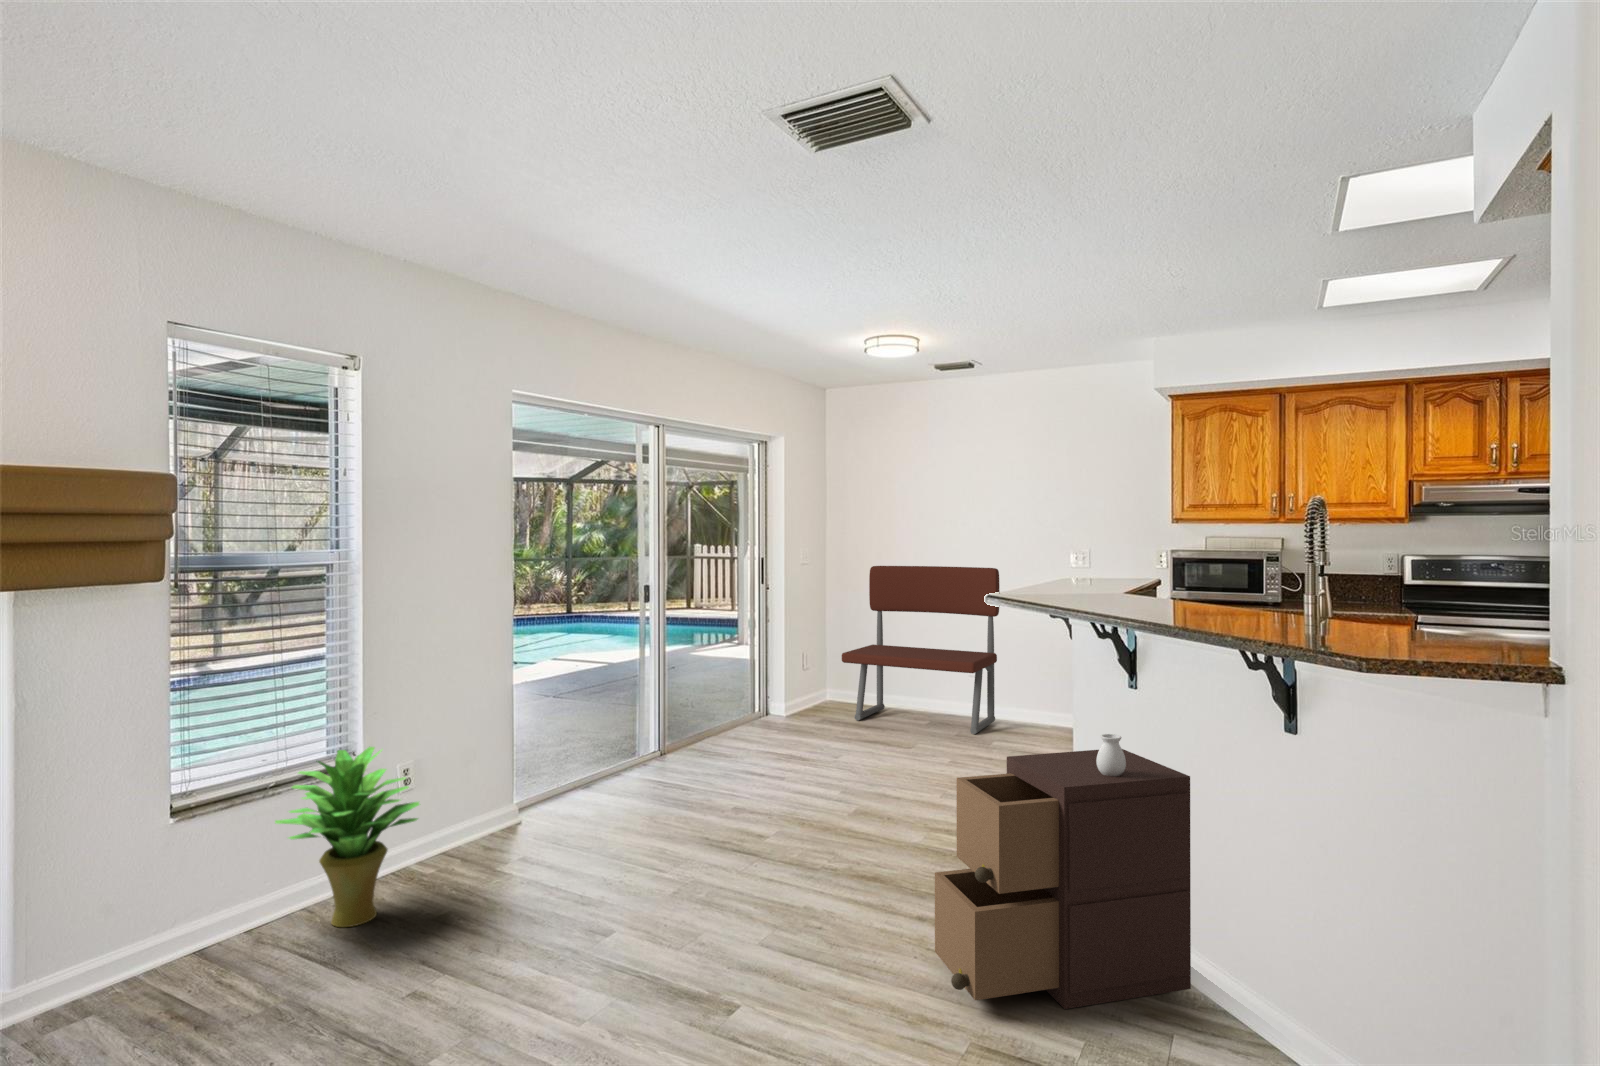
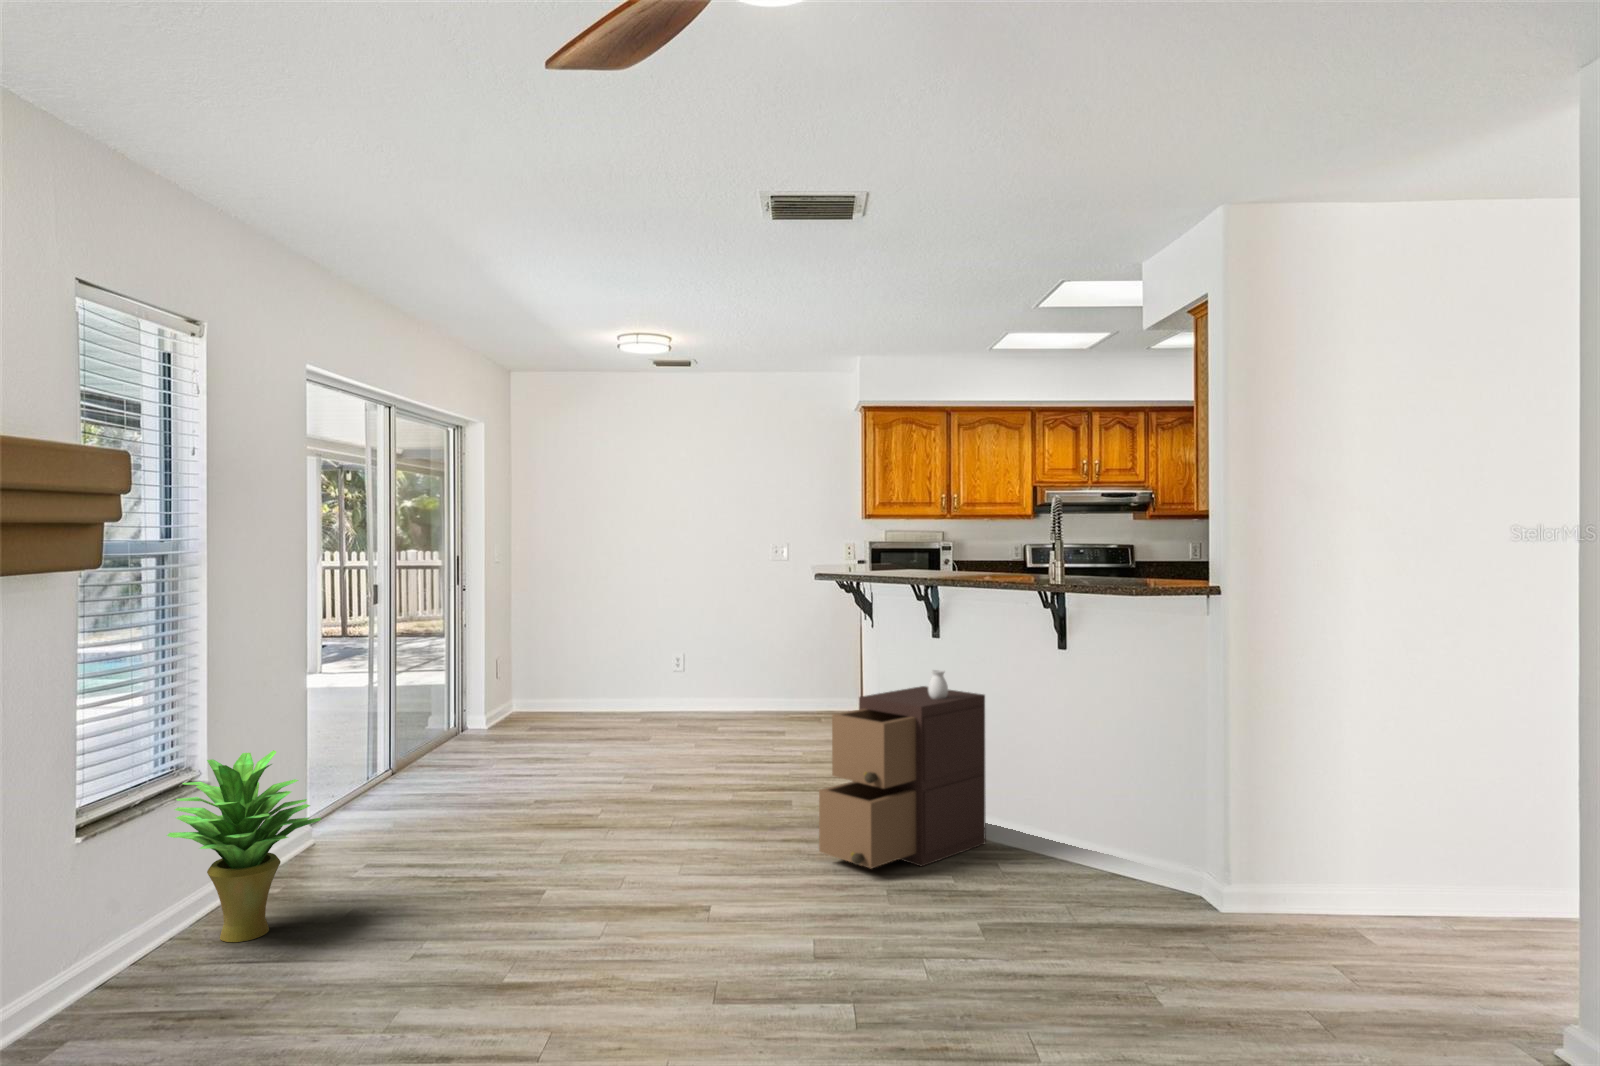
bench: present [842,566,999,734] -> none [557,561,708,723]

